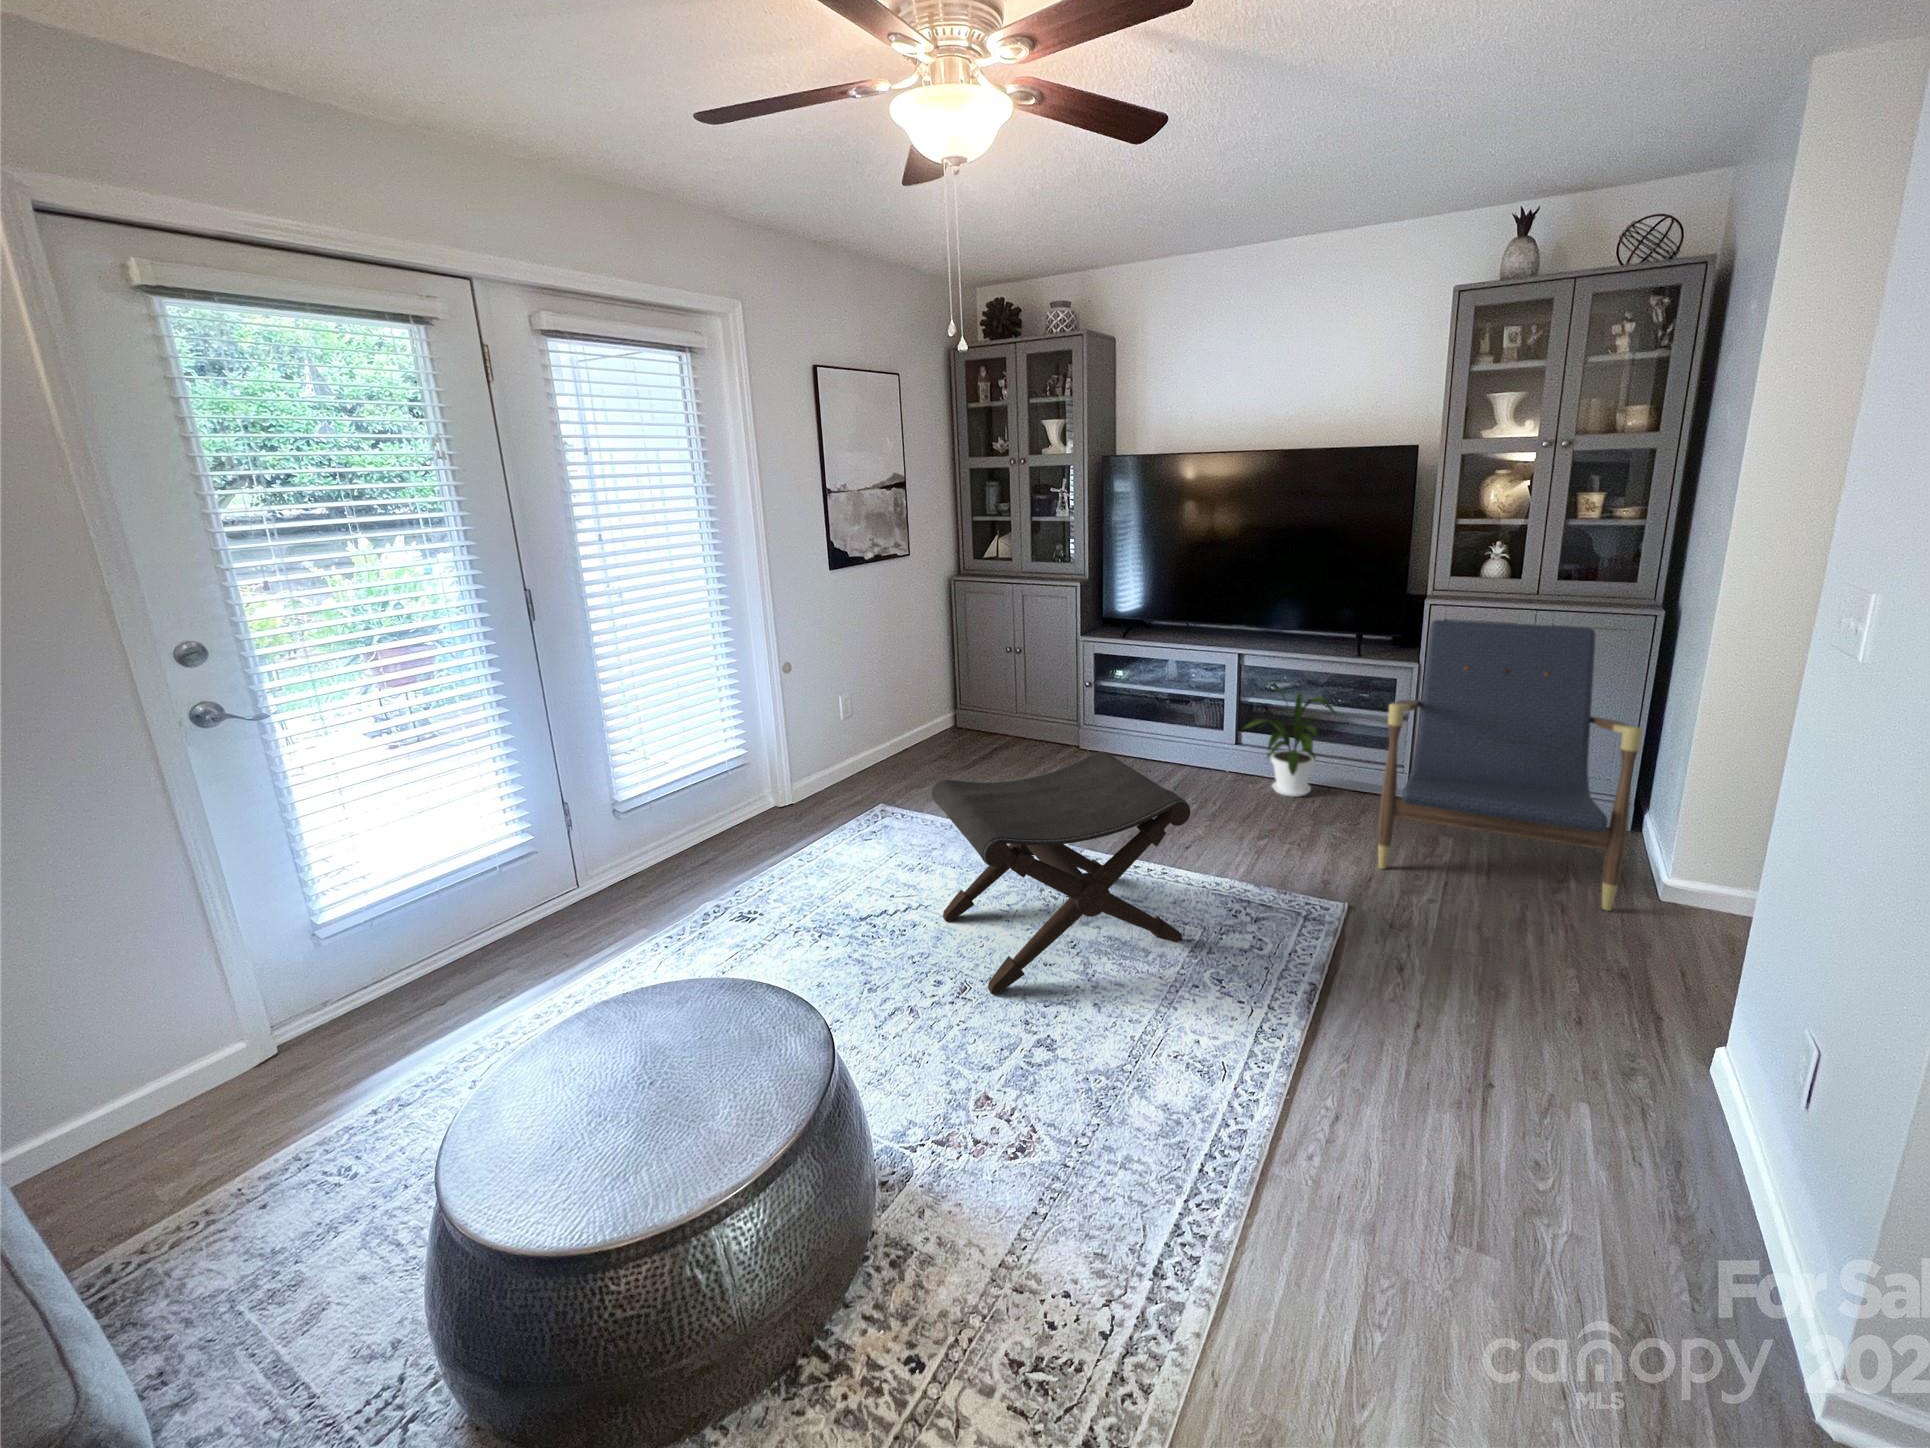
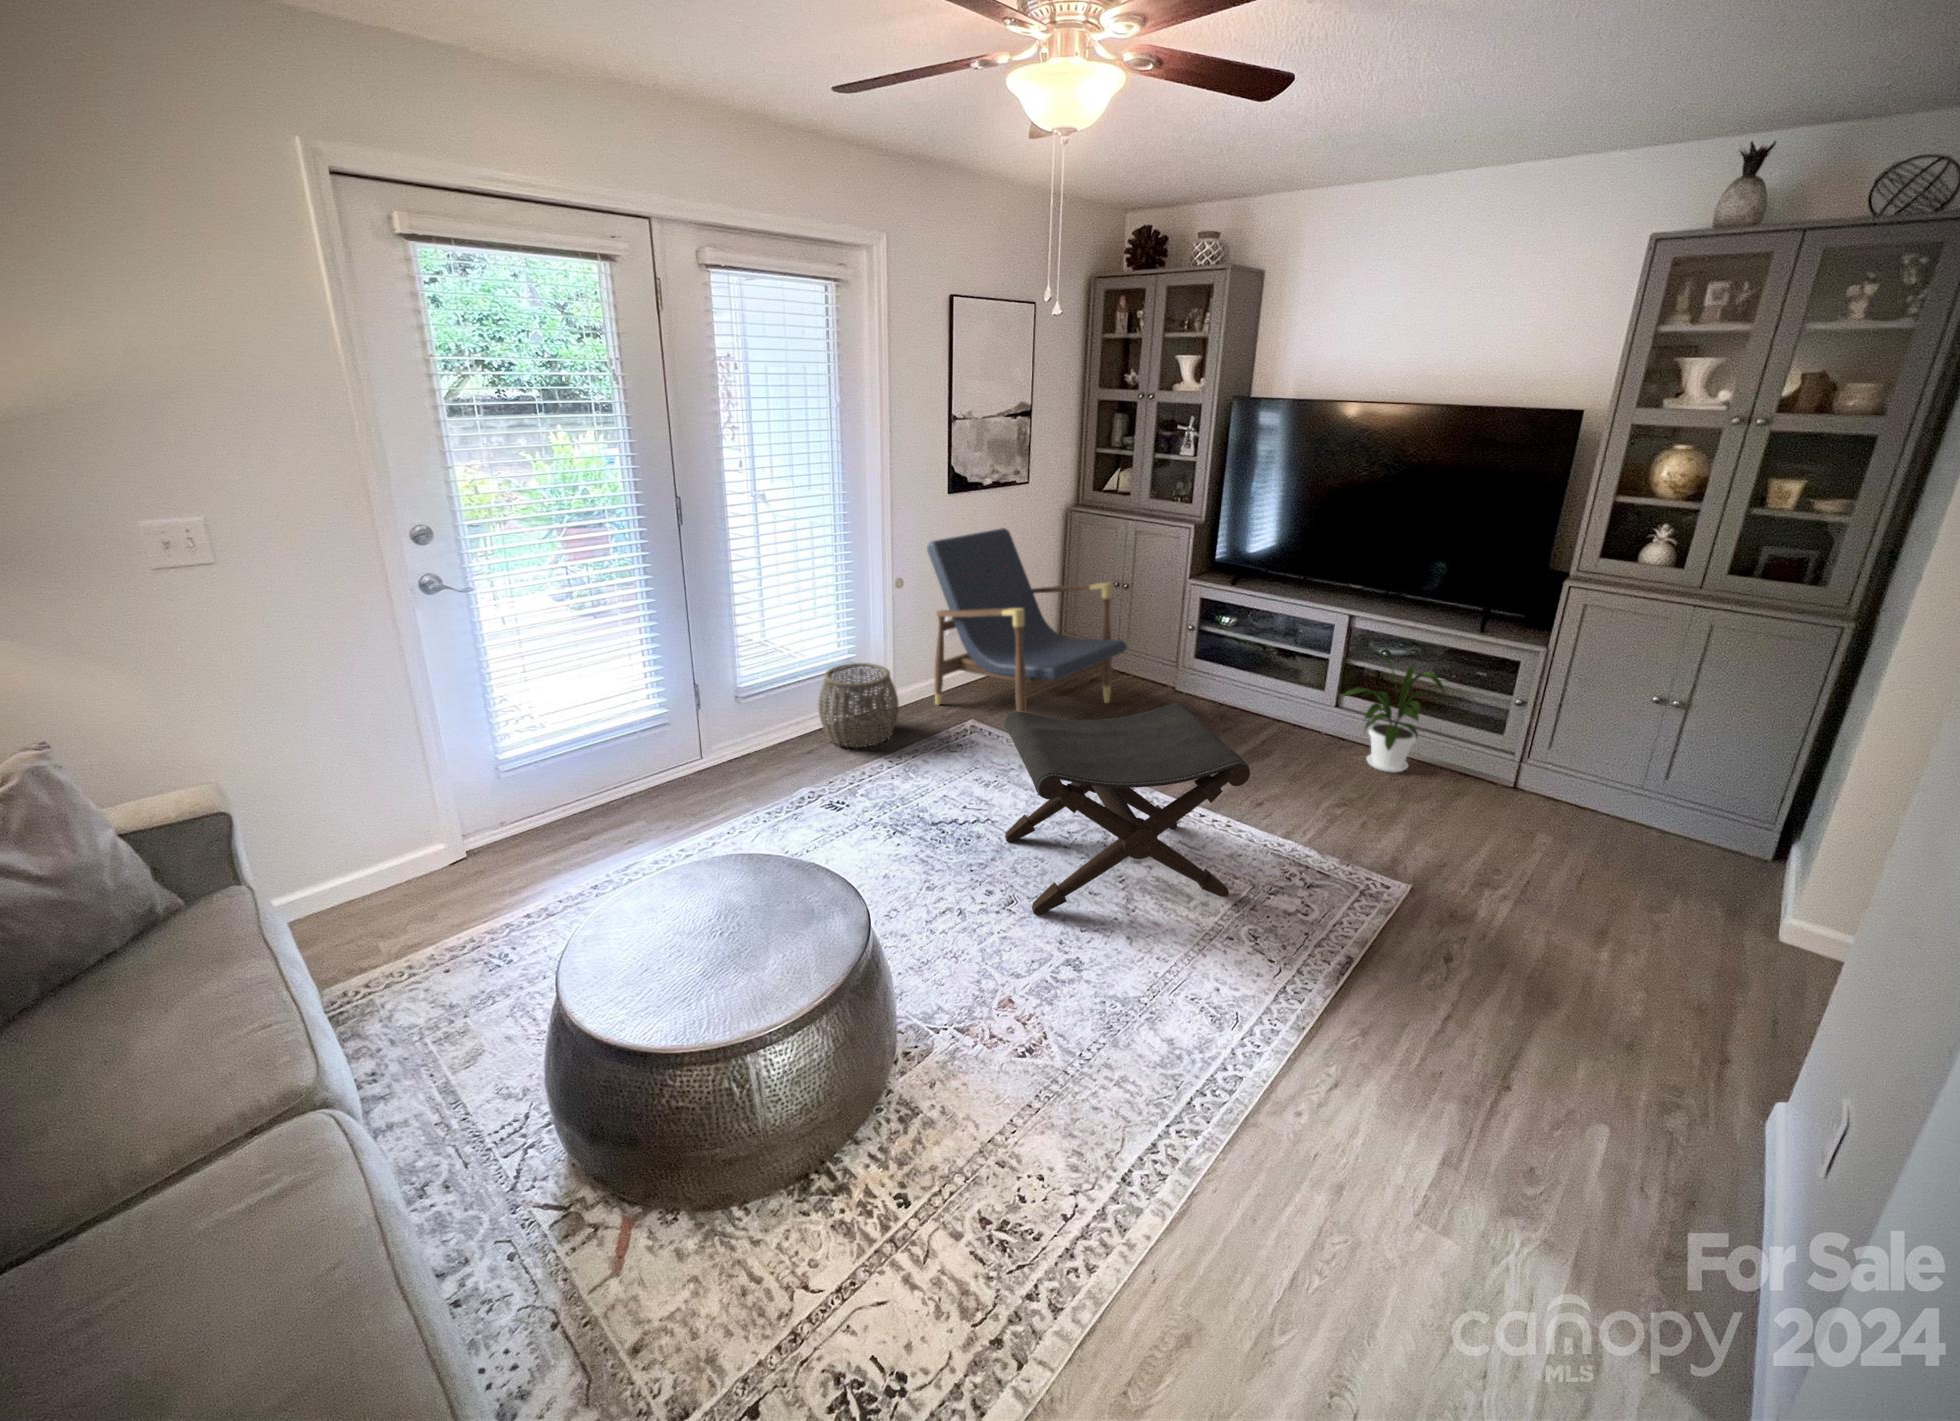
lounge chair: present [1378,620,1642,911] -> present [927,528,1127,712]
woven basket: none [712,753,804,848] -> present [818,663,899,748]

